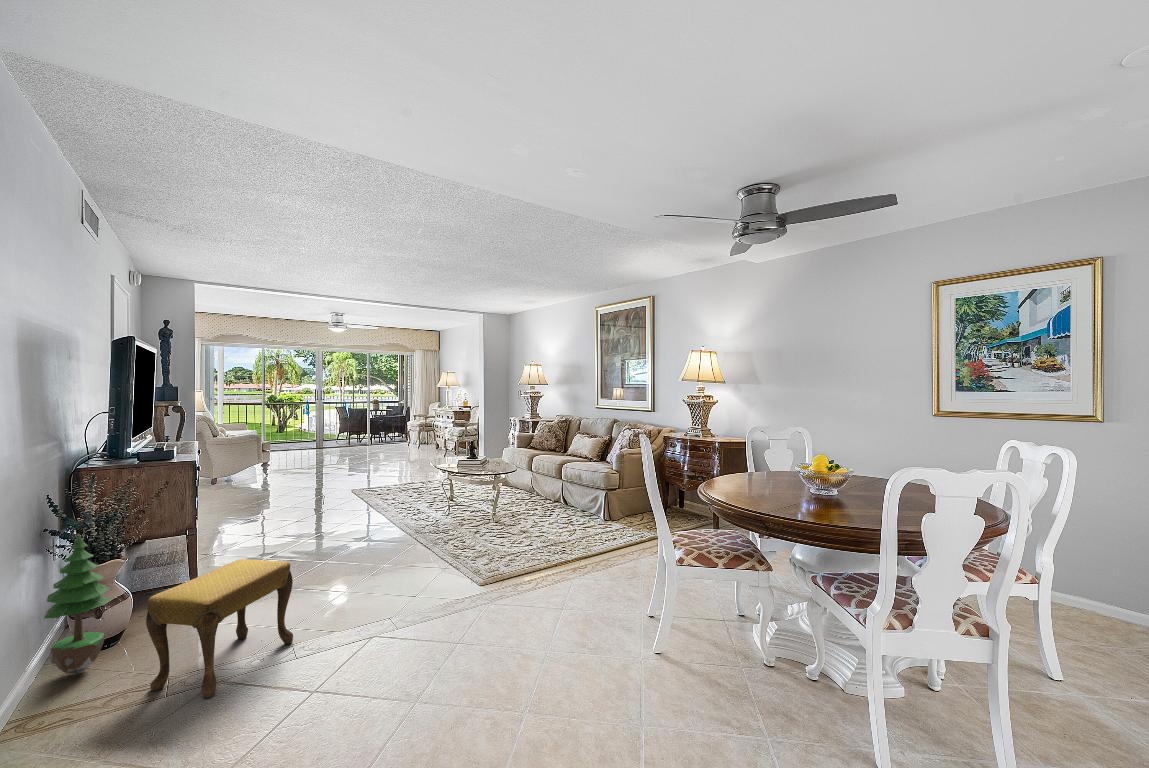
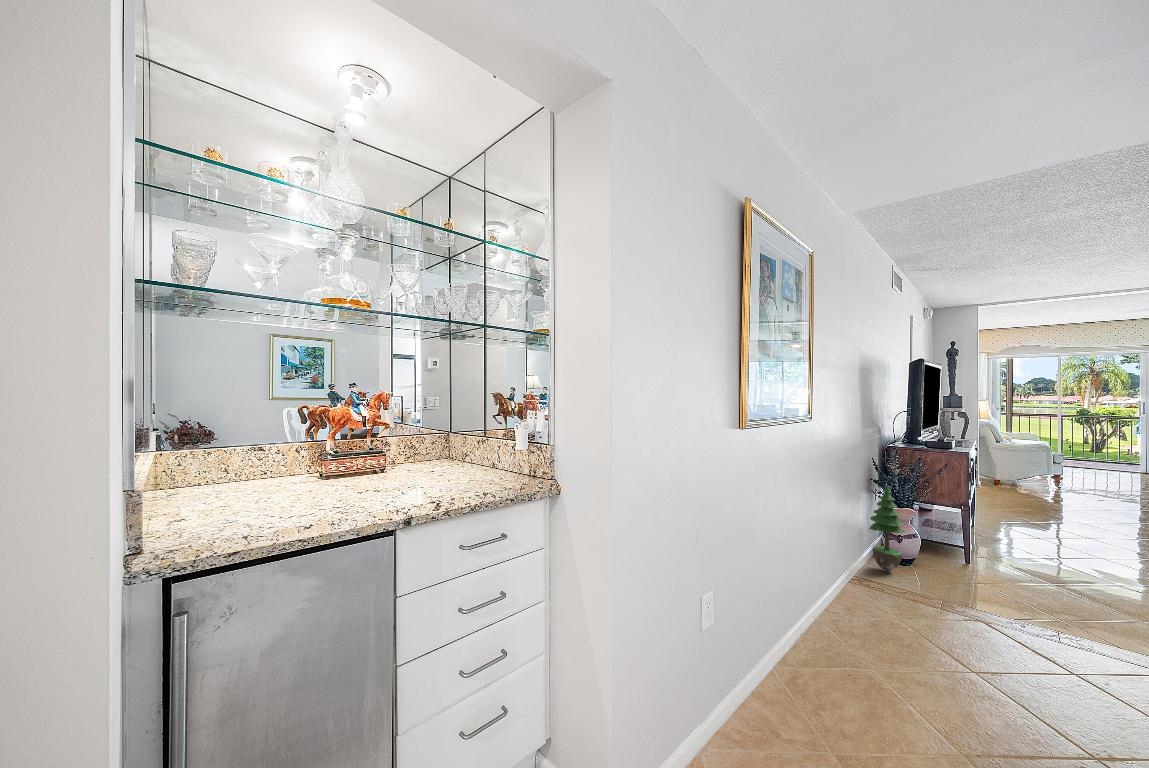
footstool: present [146,559,293,699] -> none [926,535,1060,627]

